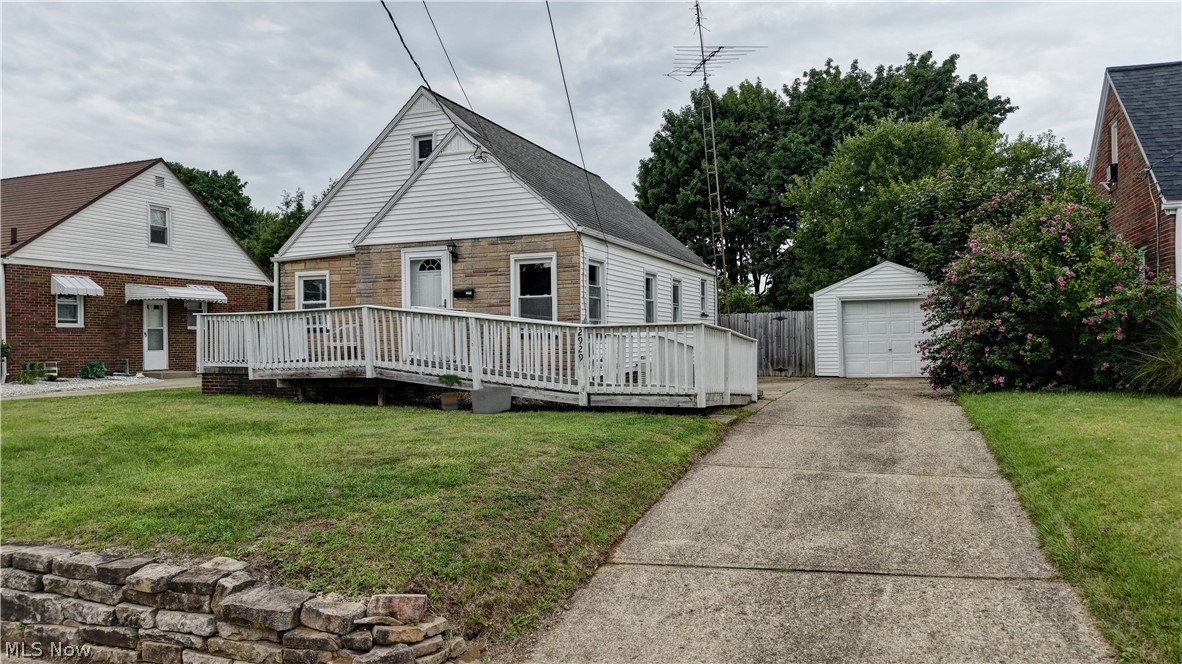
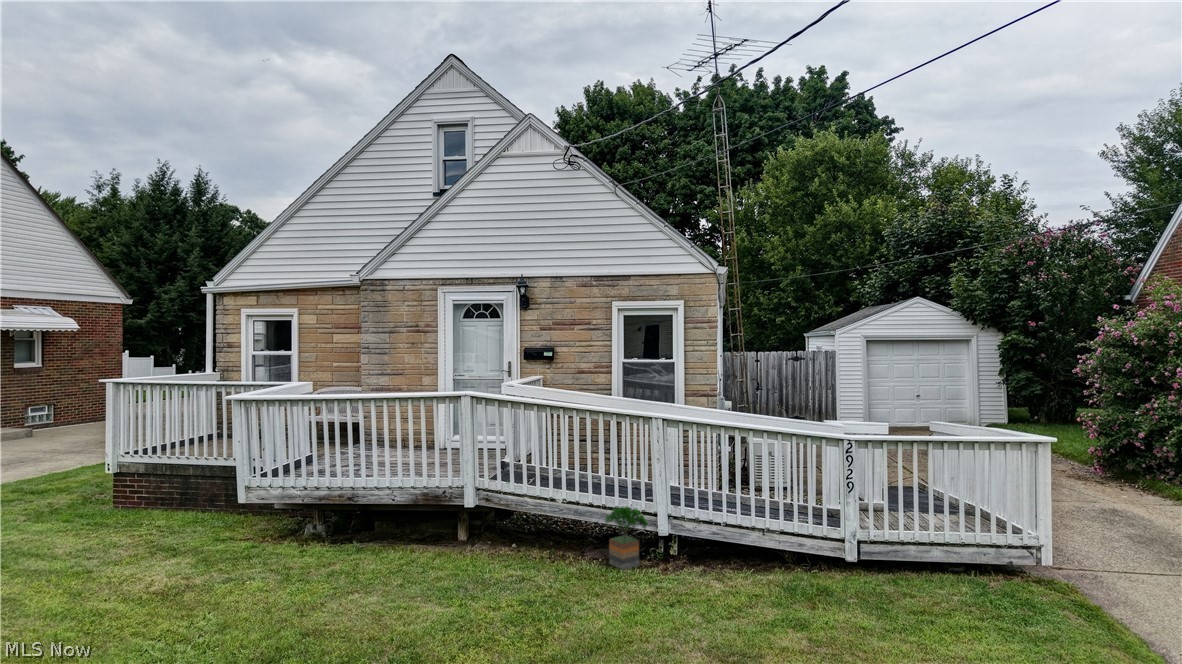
storage bin: present [471,386,512,414] -> none [684,526,729,585]

